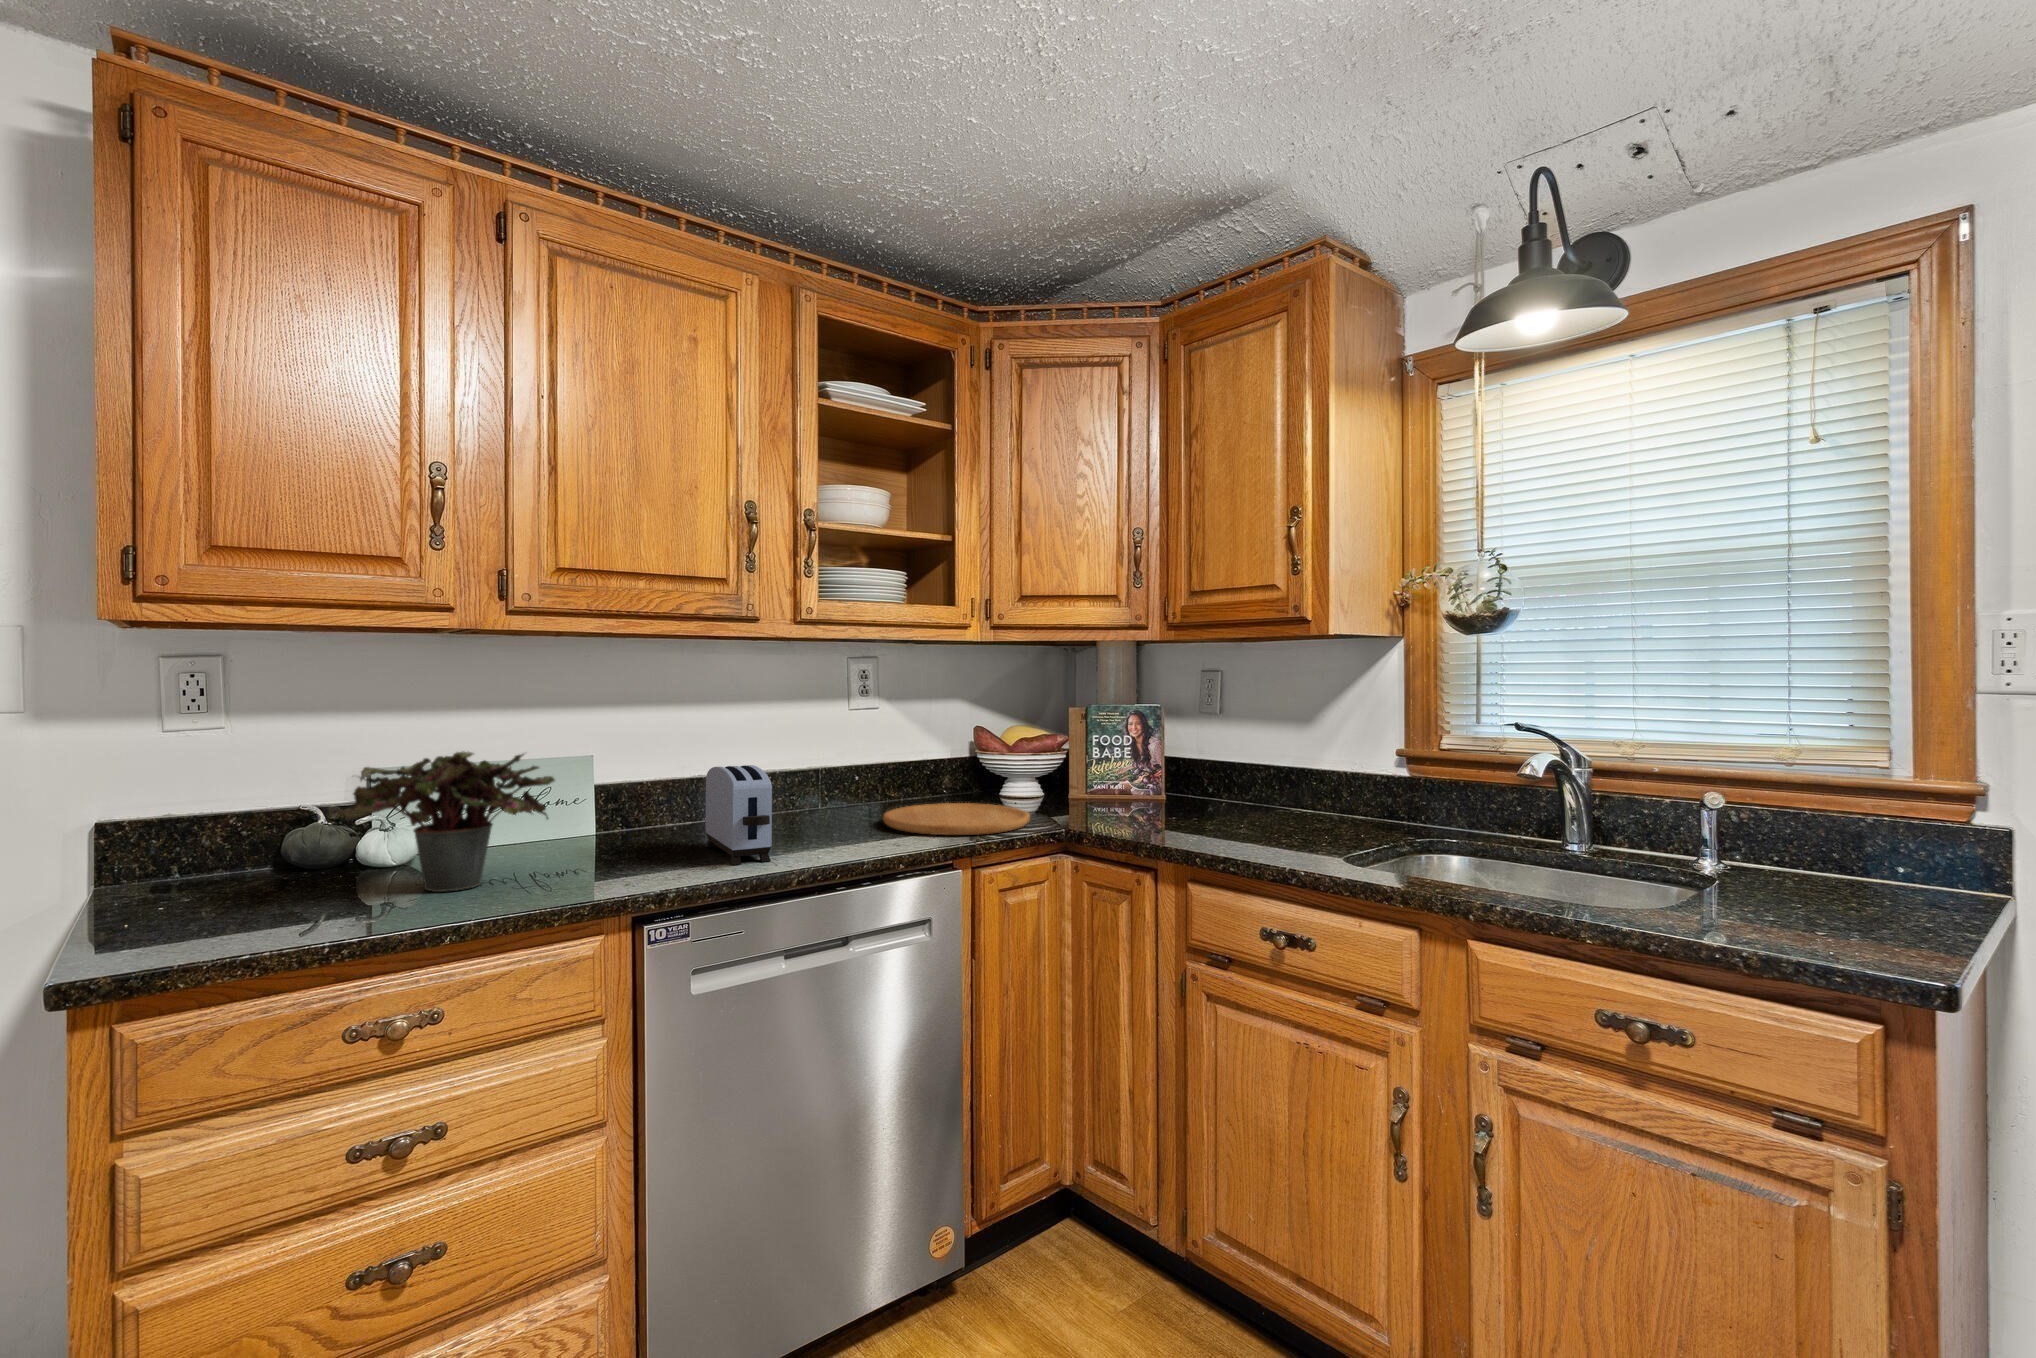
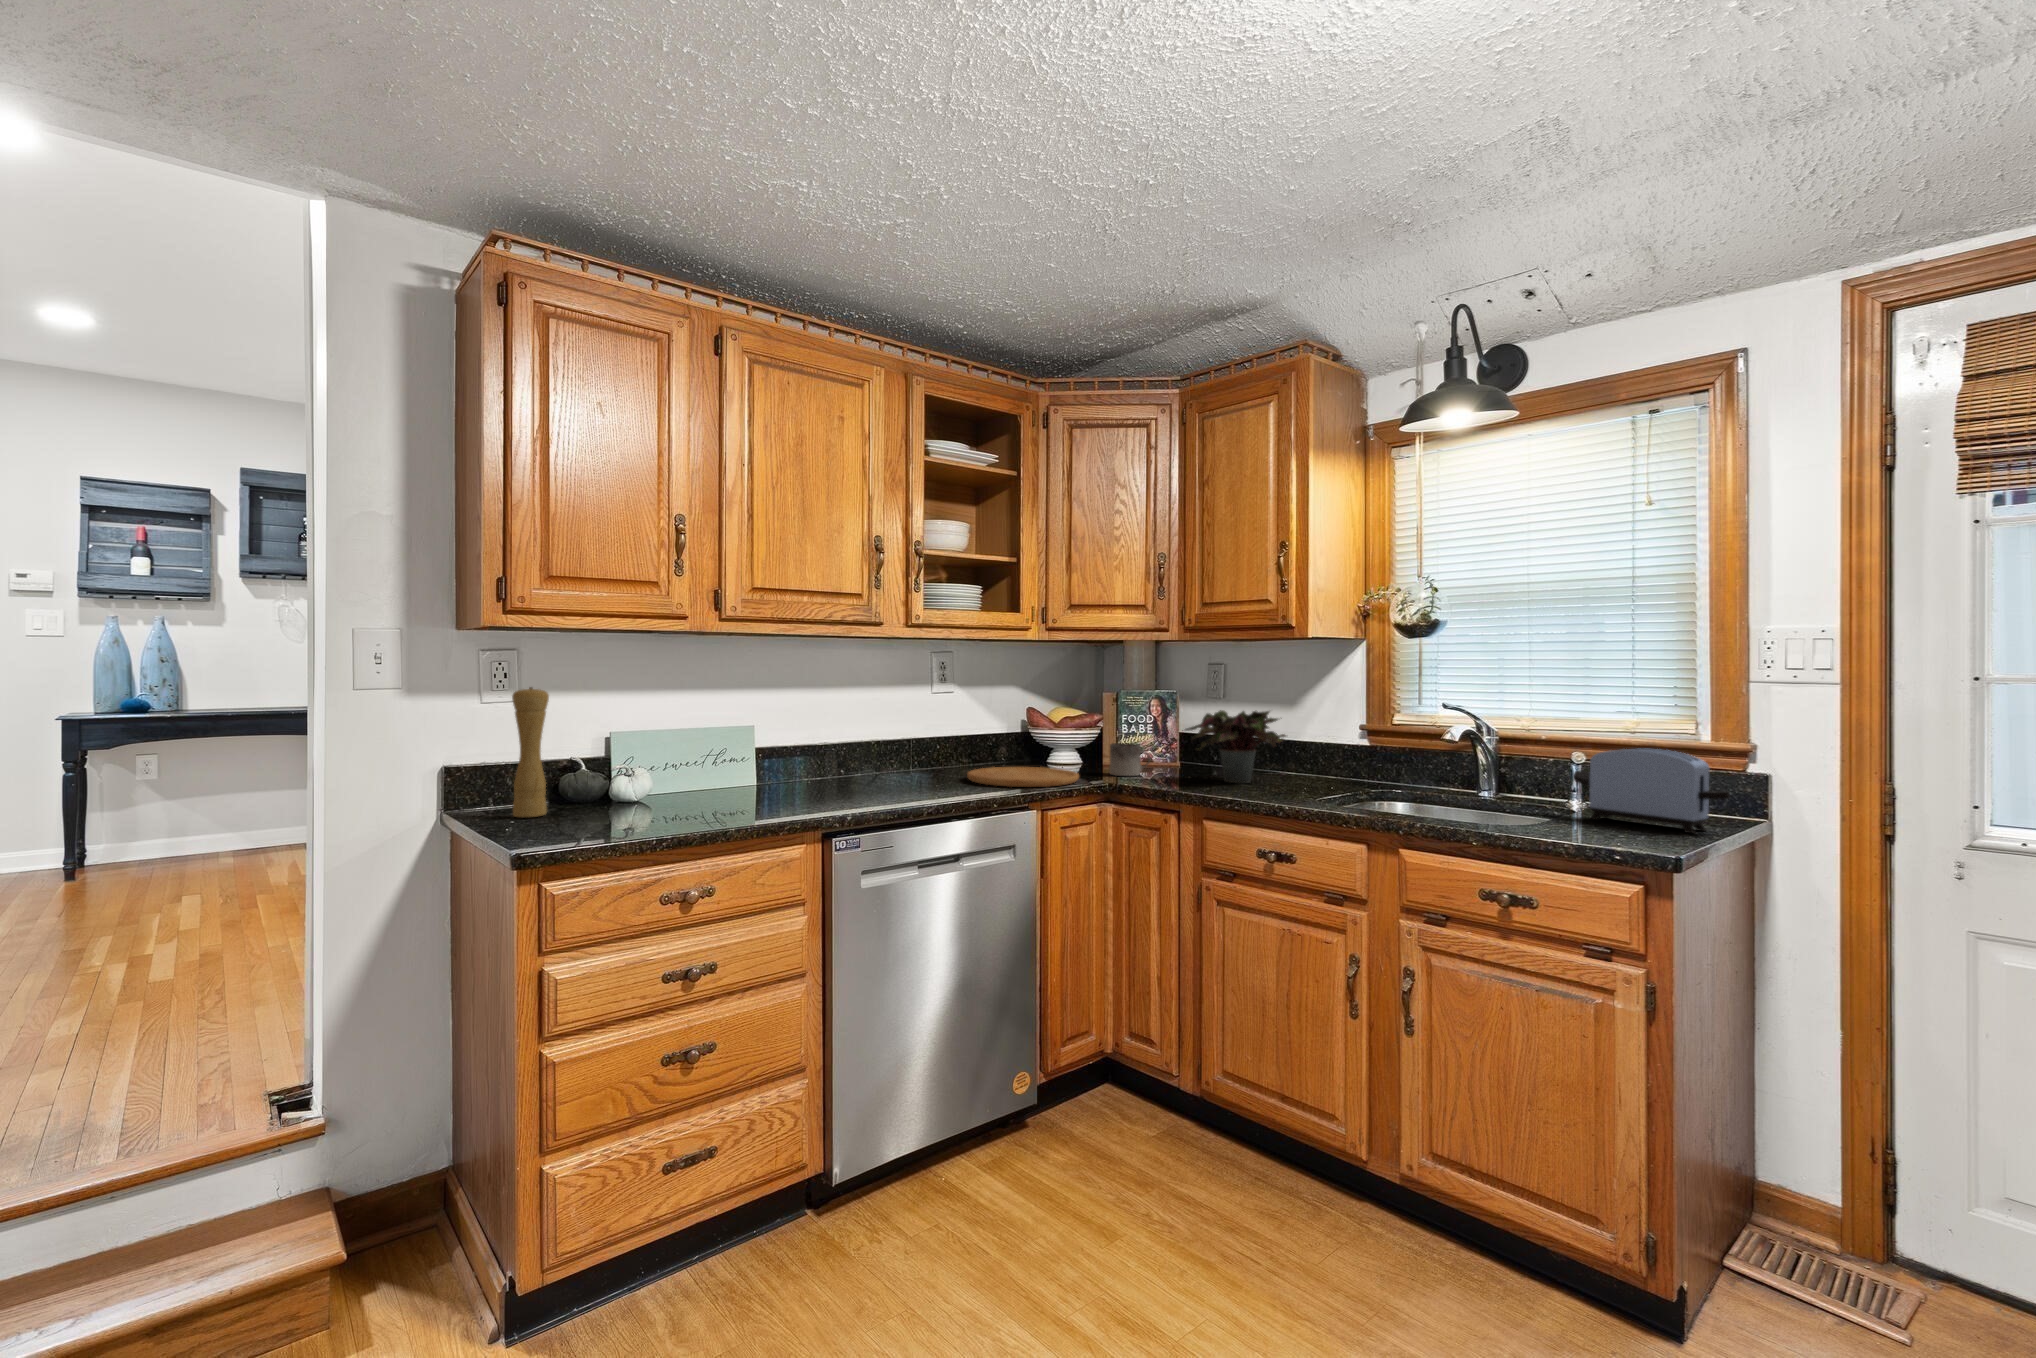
pepper mill: none [178,709,241,898] -> present [512,687,549,818]
potted plant: present [338,751,555,892] -> present [1185,710,1286,783]
toaster: present [706,765,772,865] -> present [1573,748,1730,833]
mug: none [1074,772,1127,816] -> present [1110,743,1151,776]

